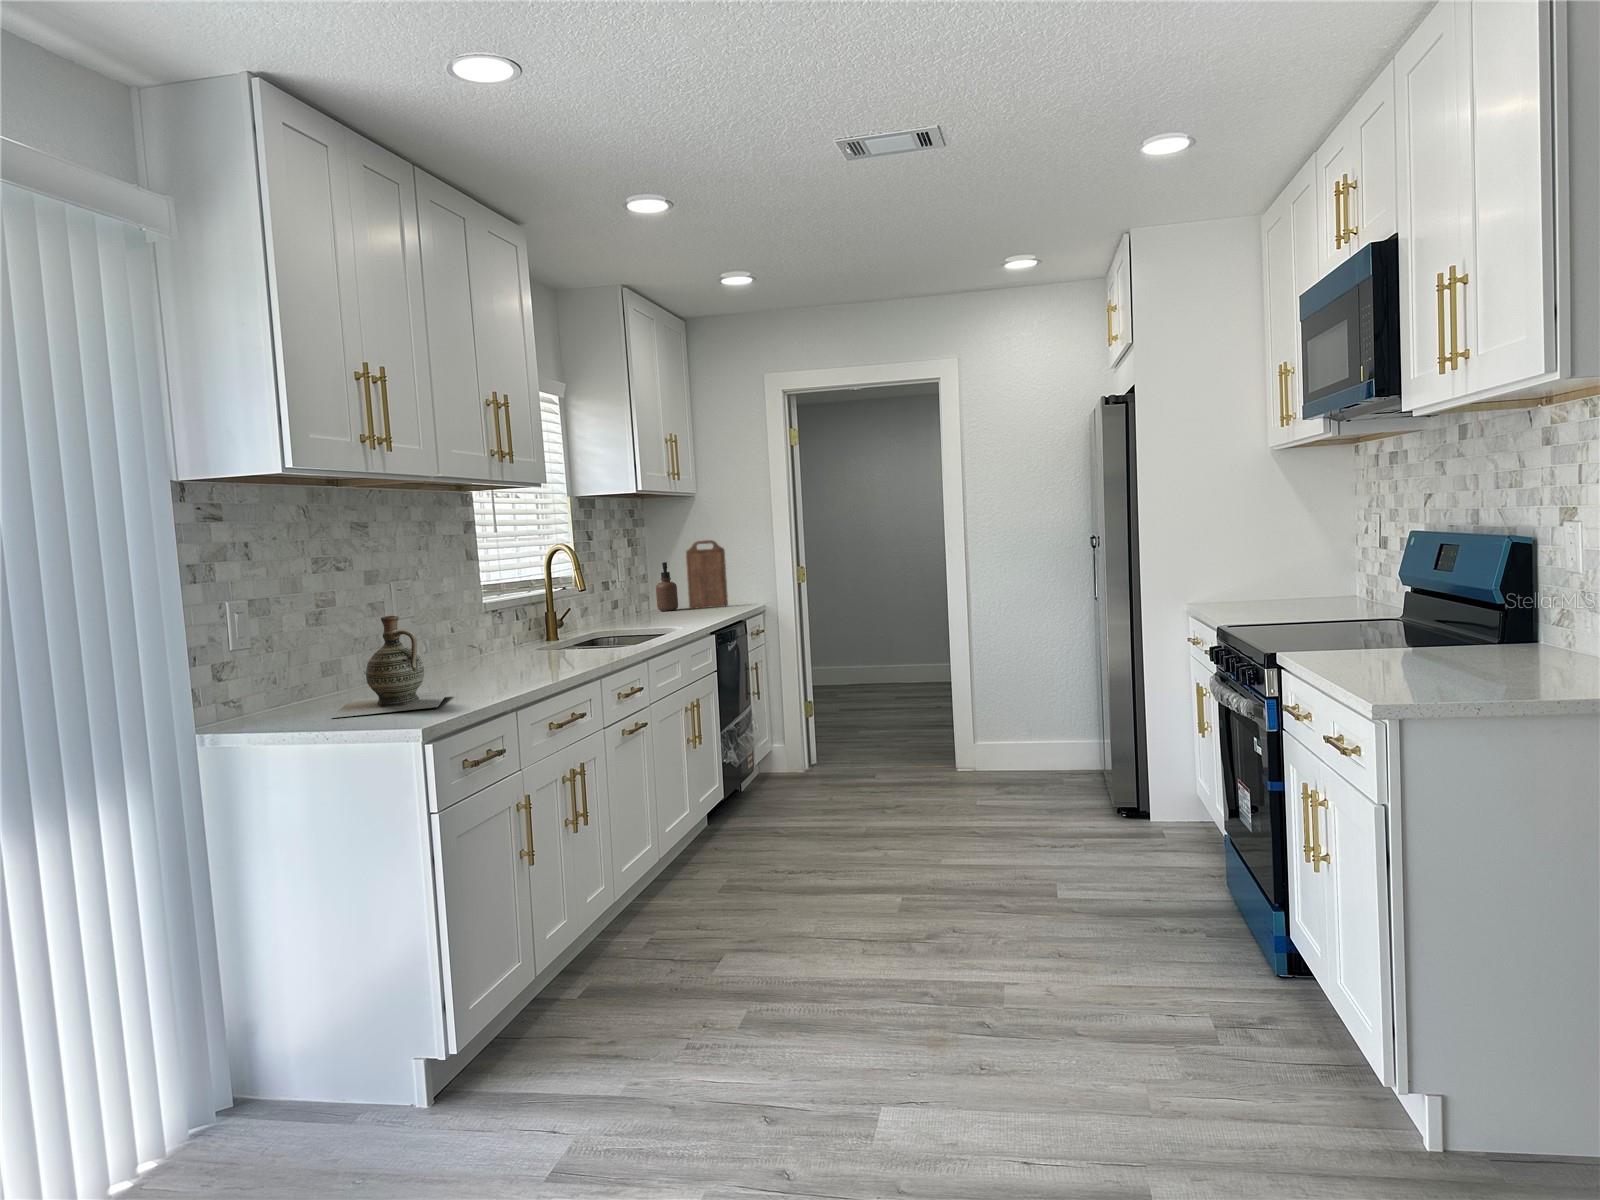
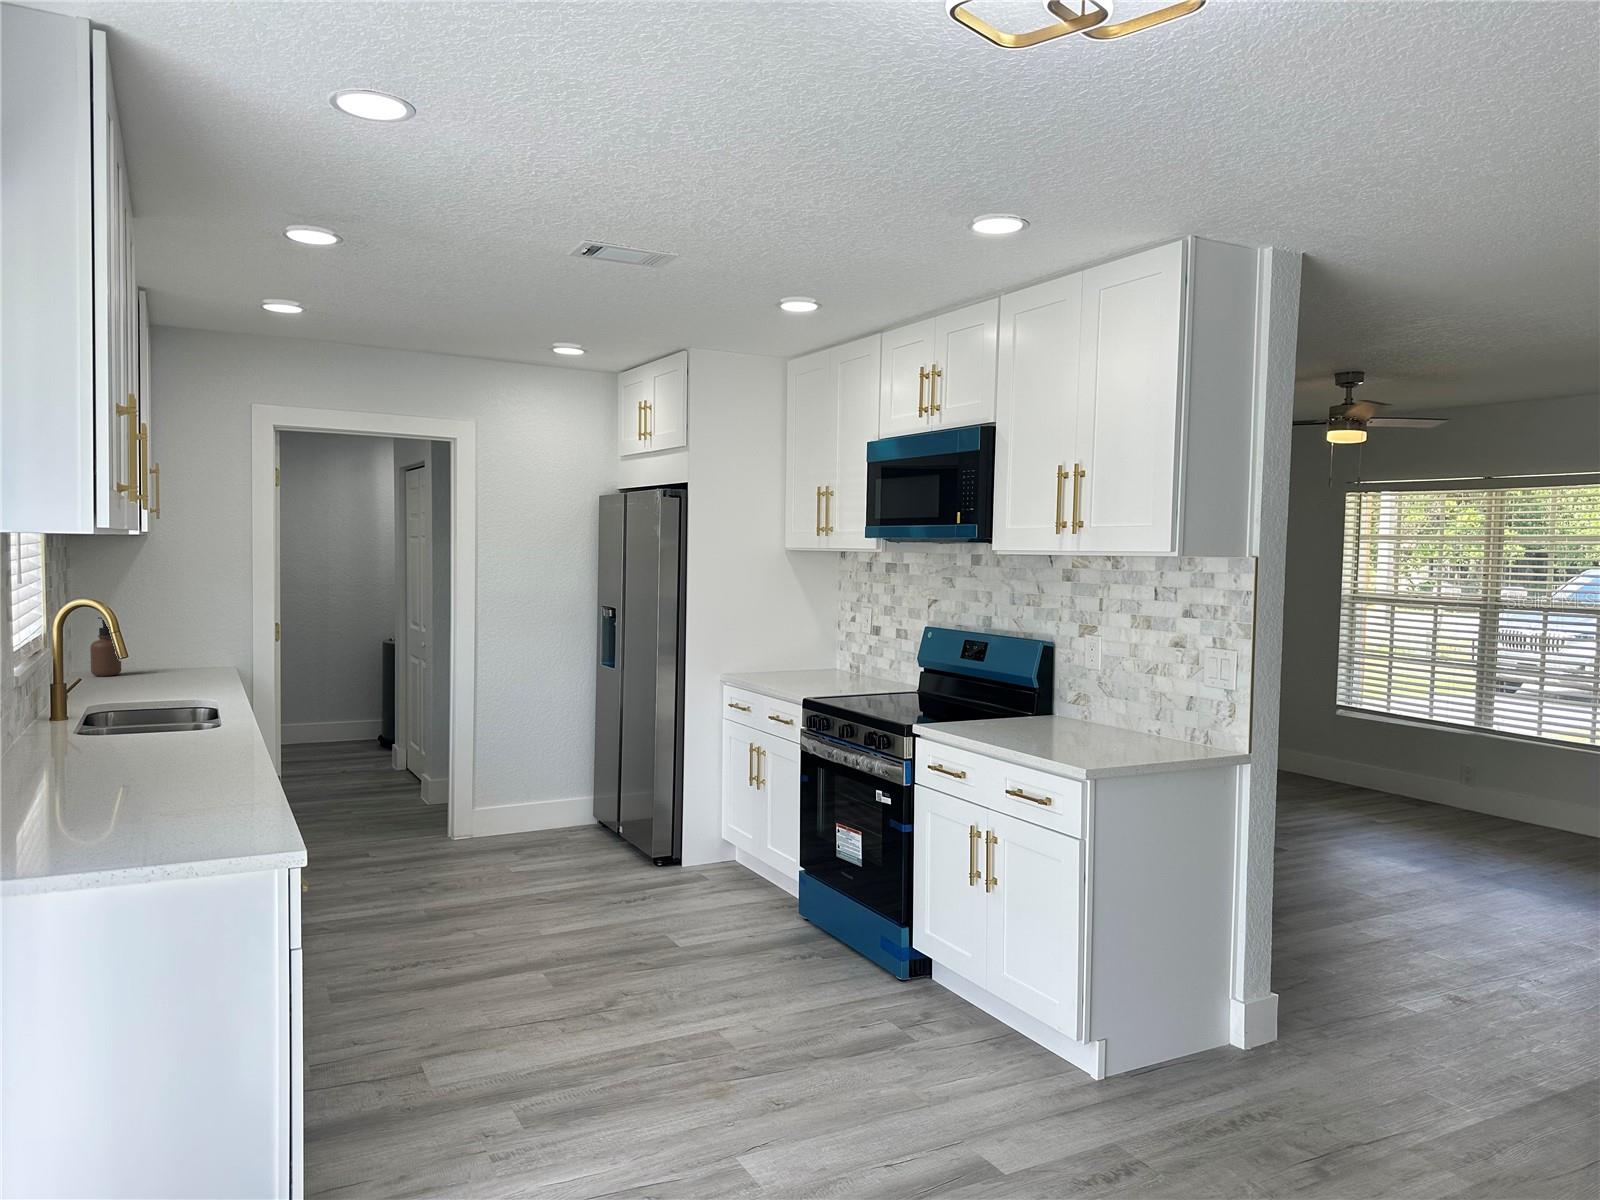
cutting board: present [686,540,728,609] -> none [136,591,188,673]
ceramic jug: present [331,616,449,718] -> none [61,719,245,858]

